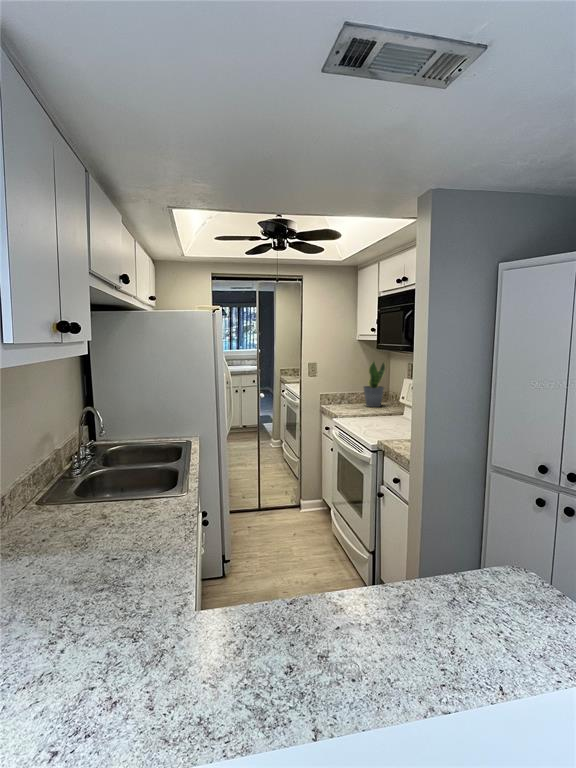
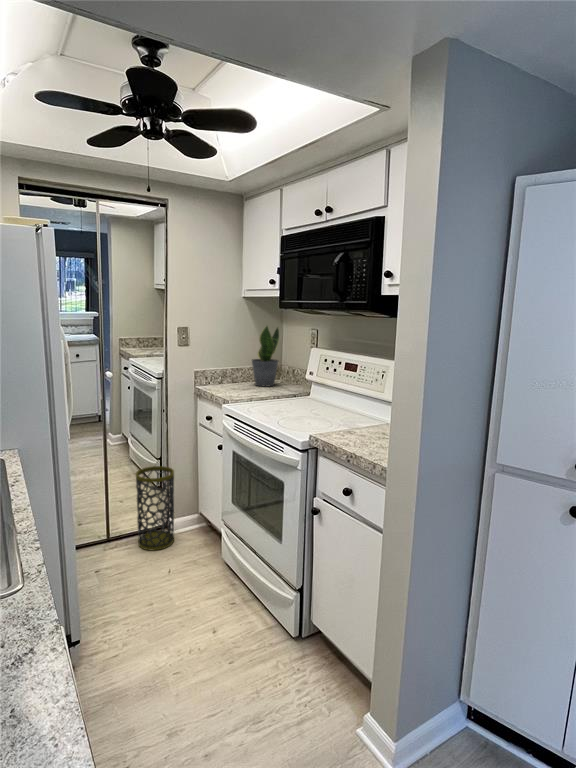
trash can: none [278,461,304,520] -> present [136,466,174,550]

